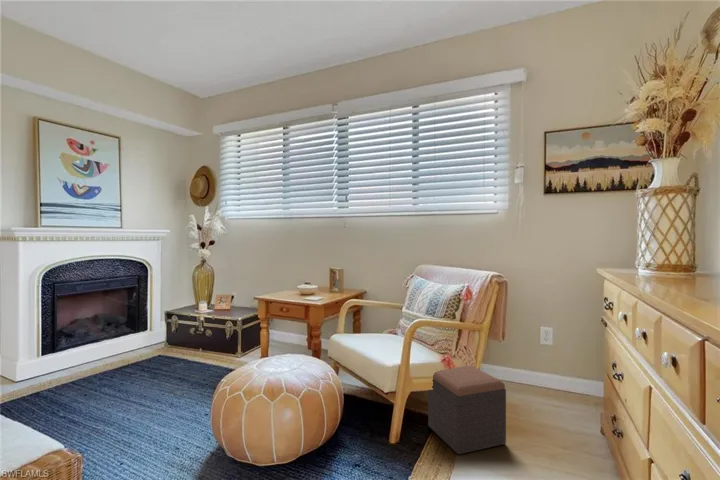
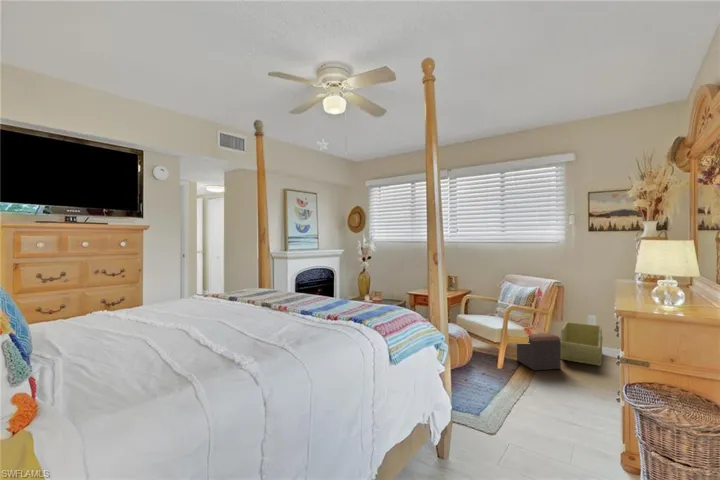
storage bin: none [501,343,574,429] -> present [560,322,603,366]

